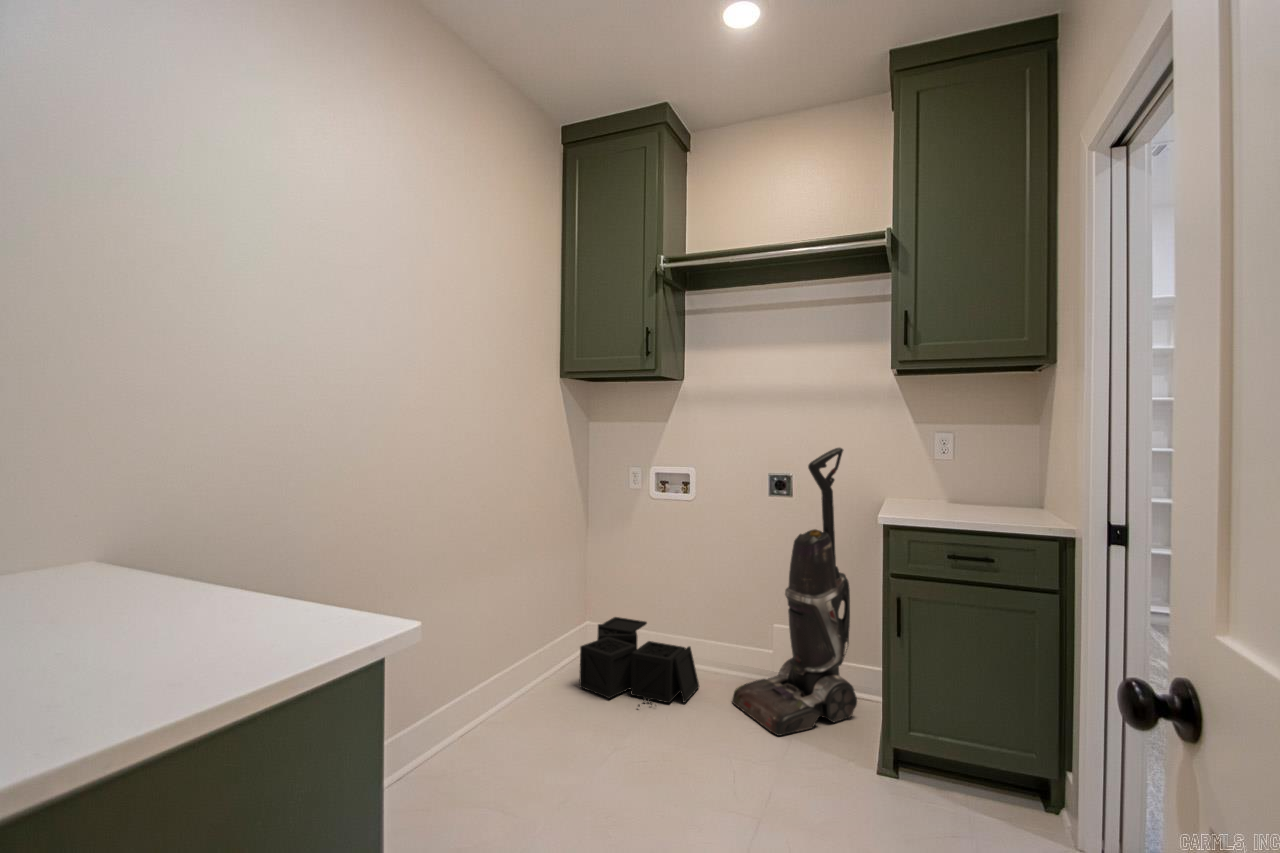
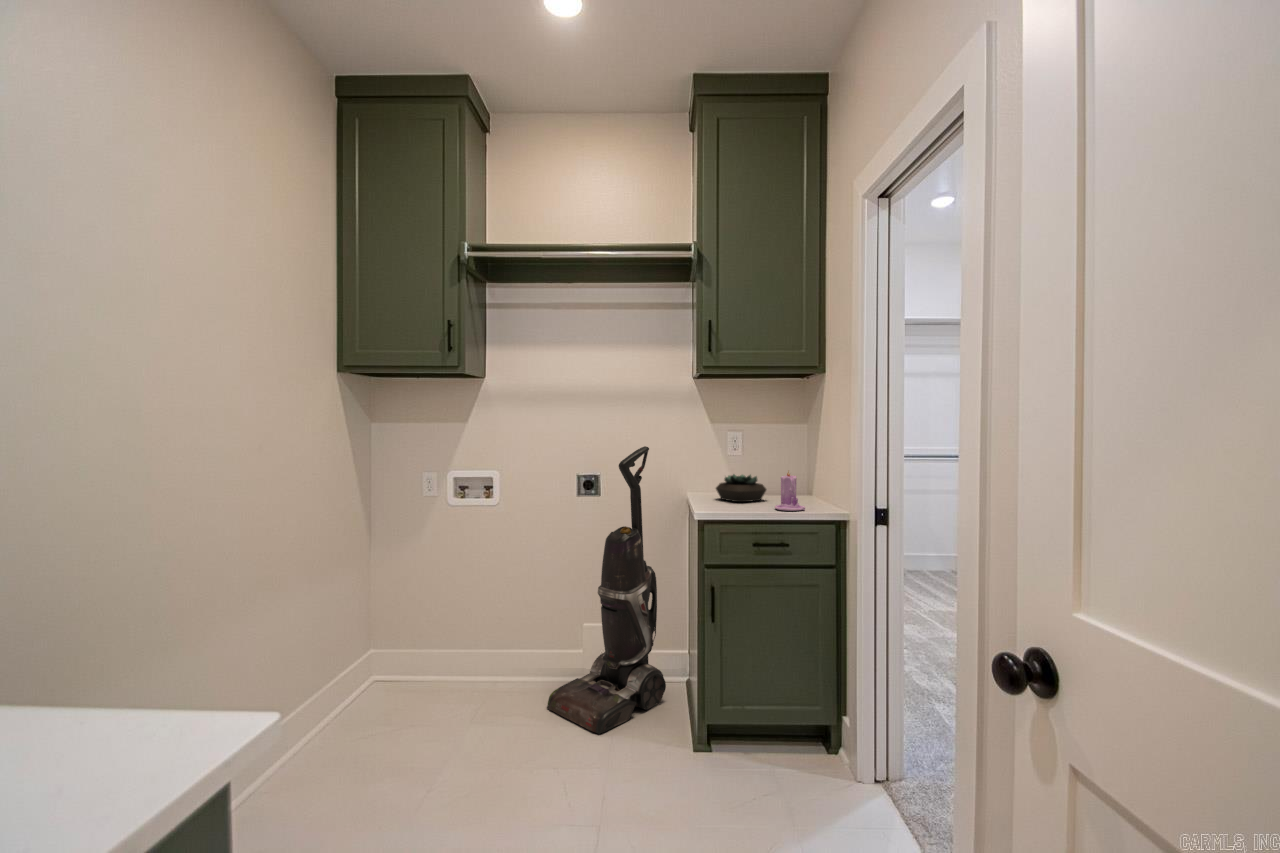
candle: none [981,475,1019,522] -> present [775,472,805,511]
succulent plant: none [915,479,978,510] -> present [716,474,766,502]
storage bin: present [579,617,699,707] -> none [376,637,511,732]

